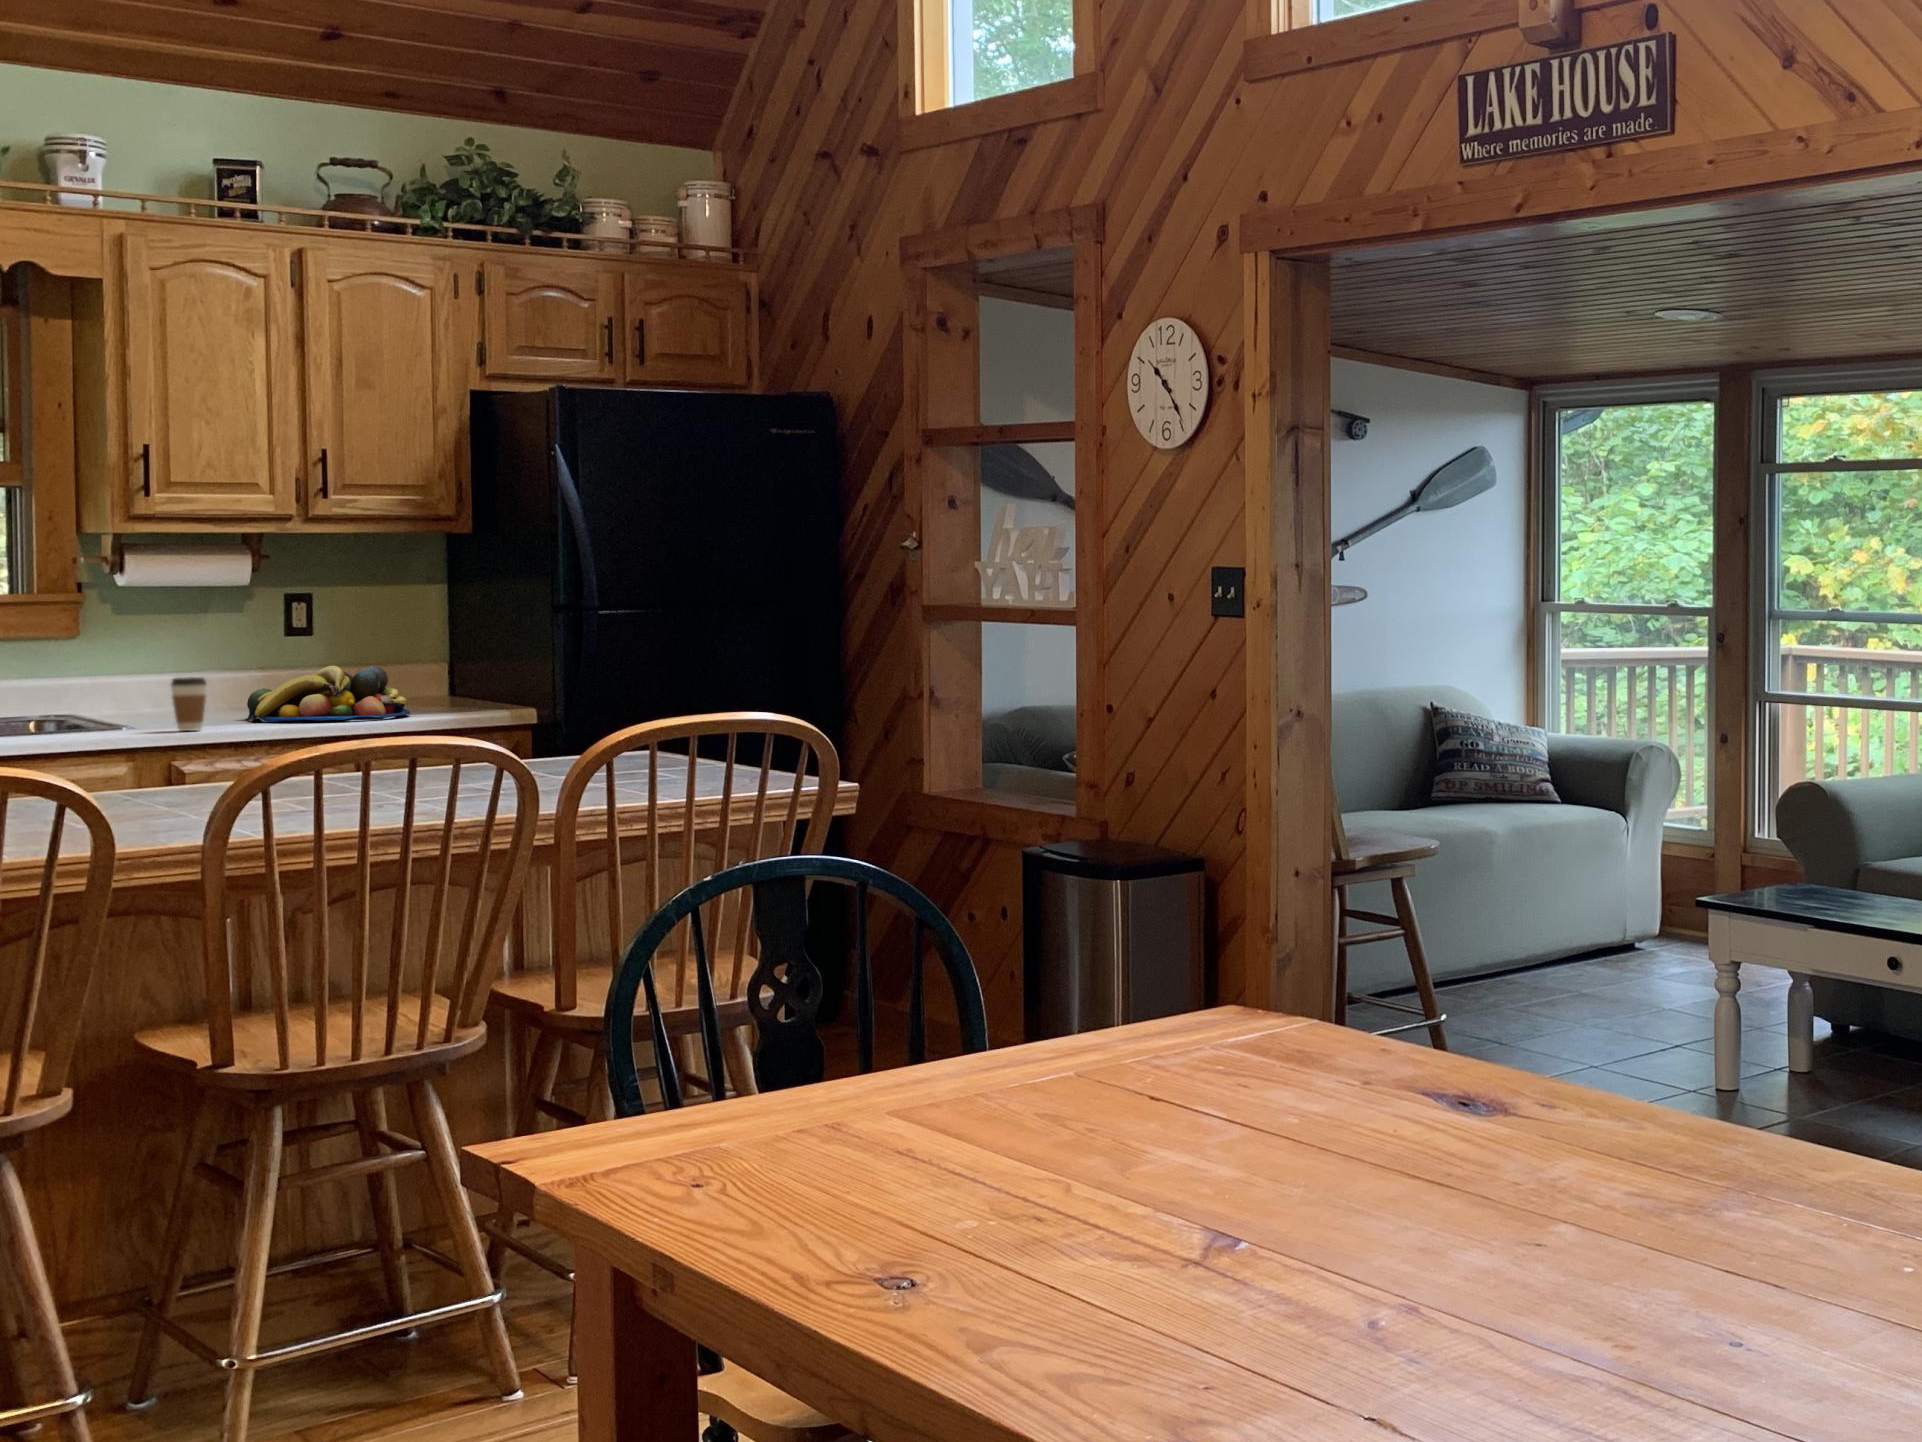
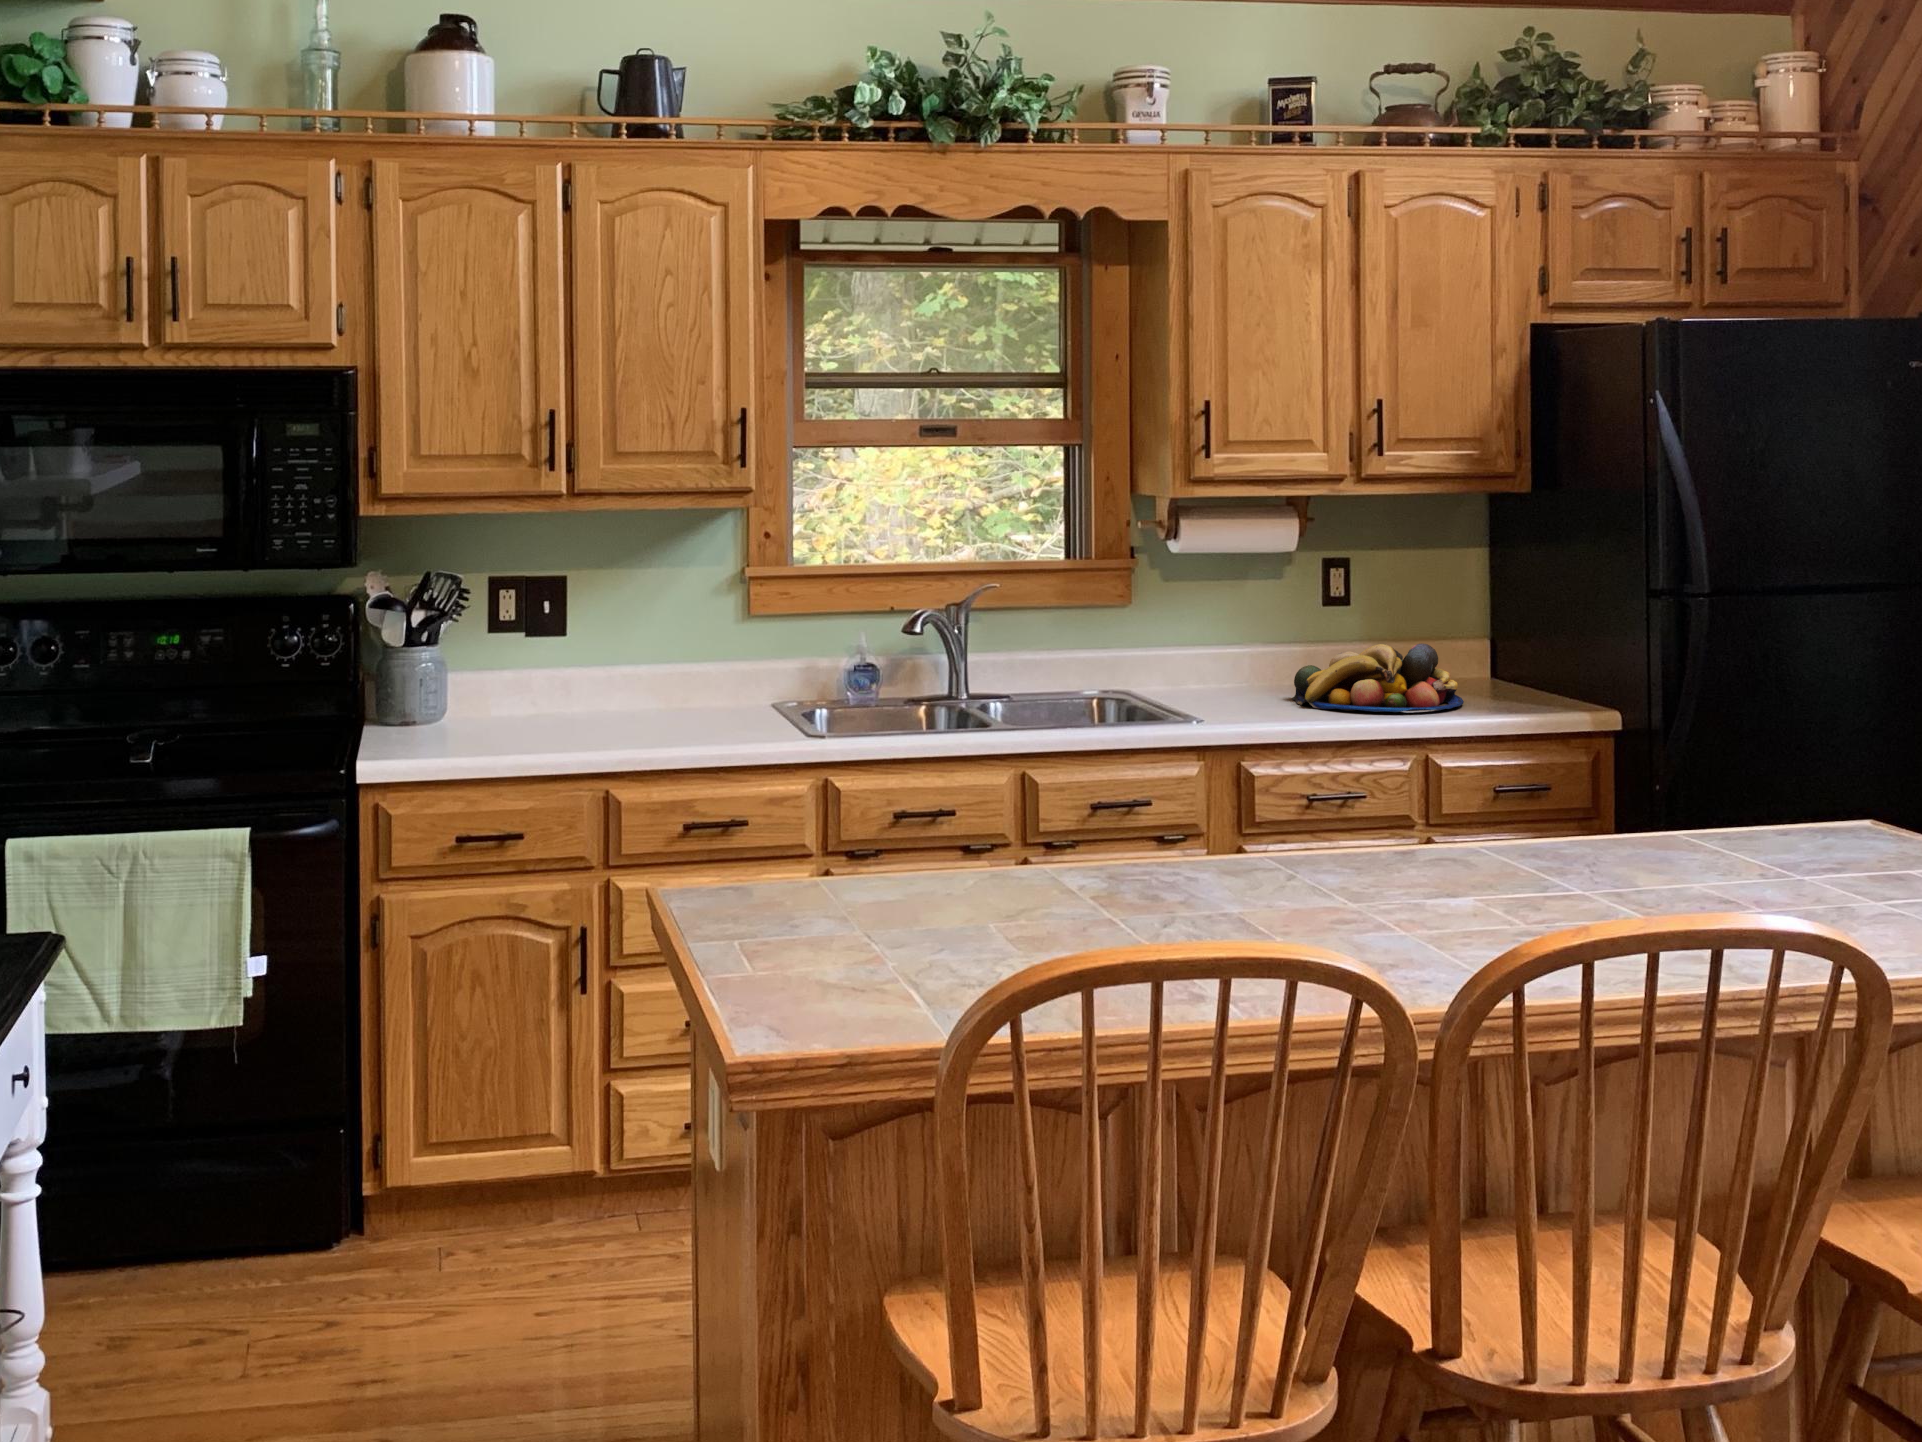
coffee cup: present [171,677,207,731] -> none [1229,662,1265,723]

